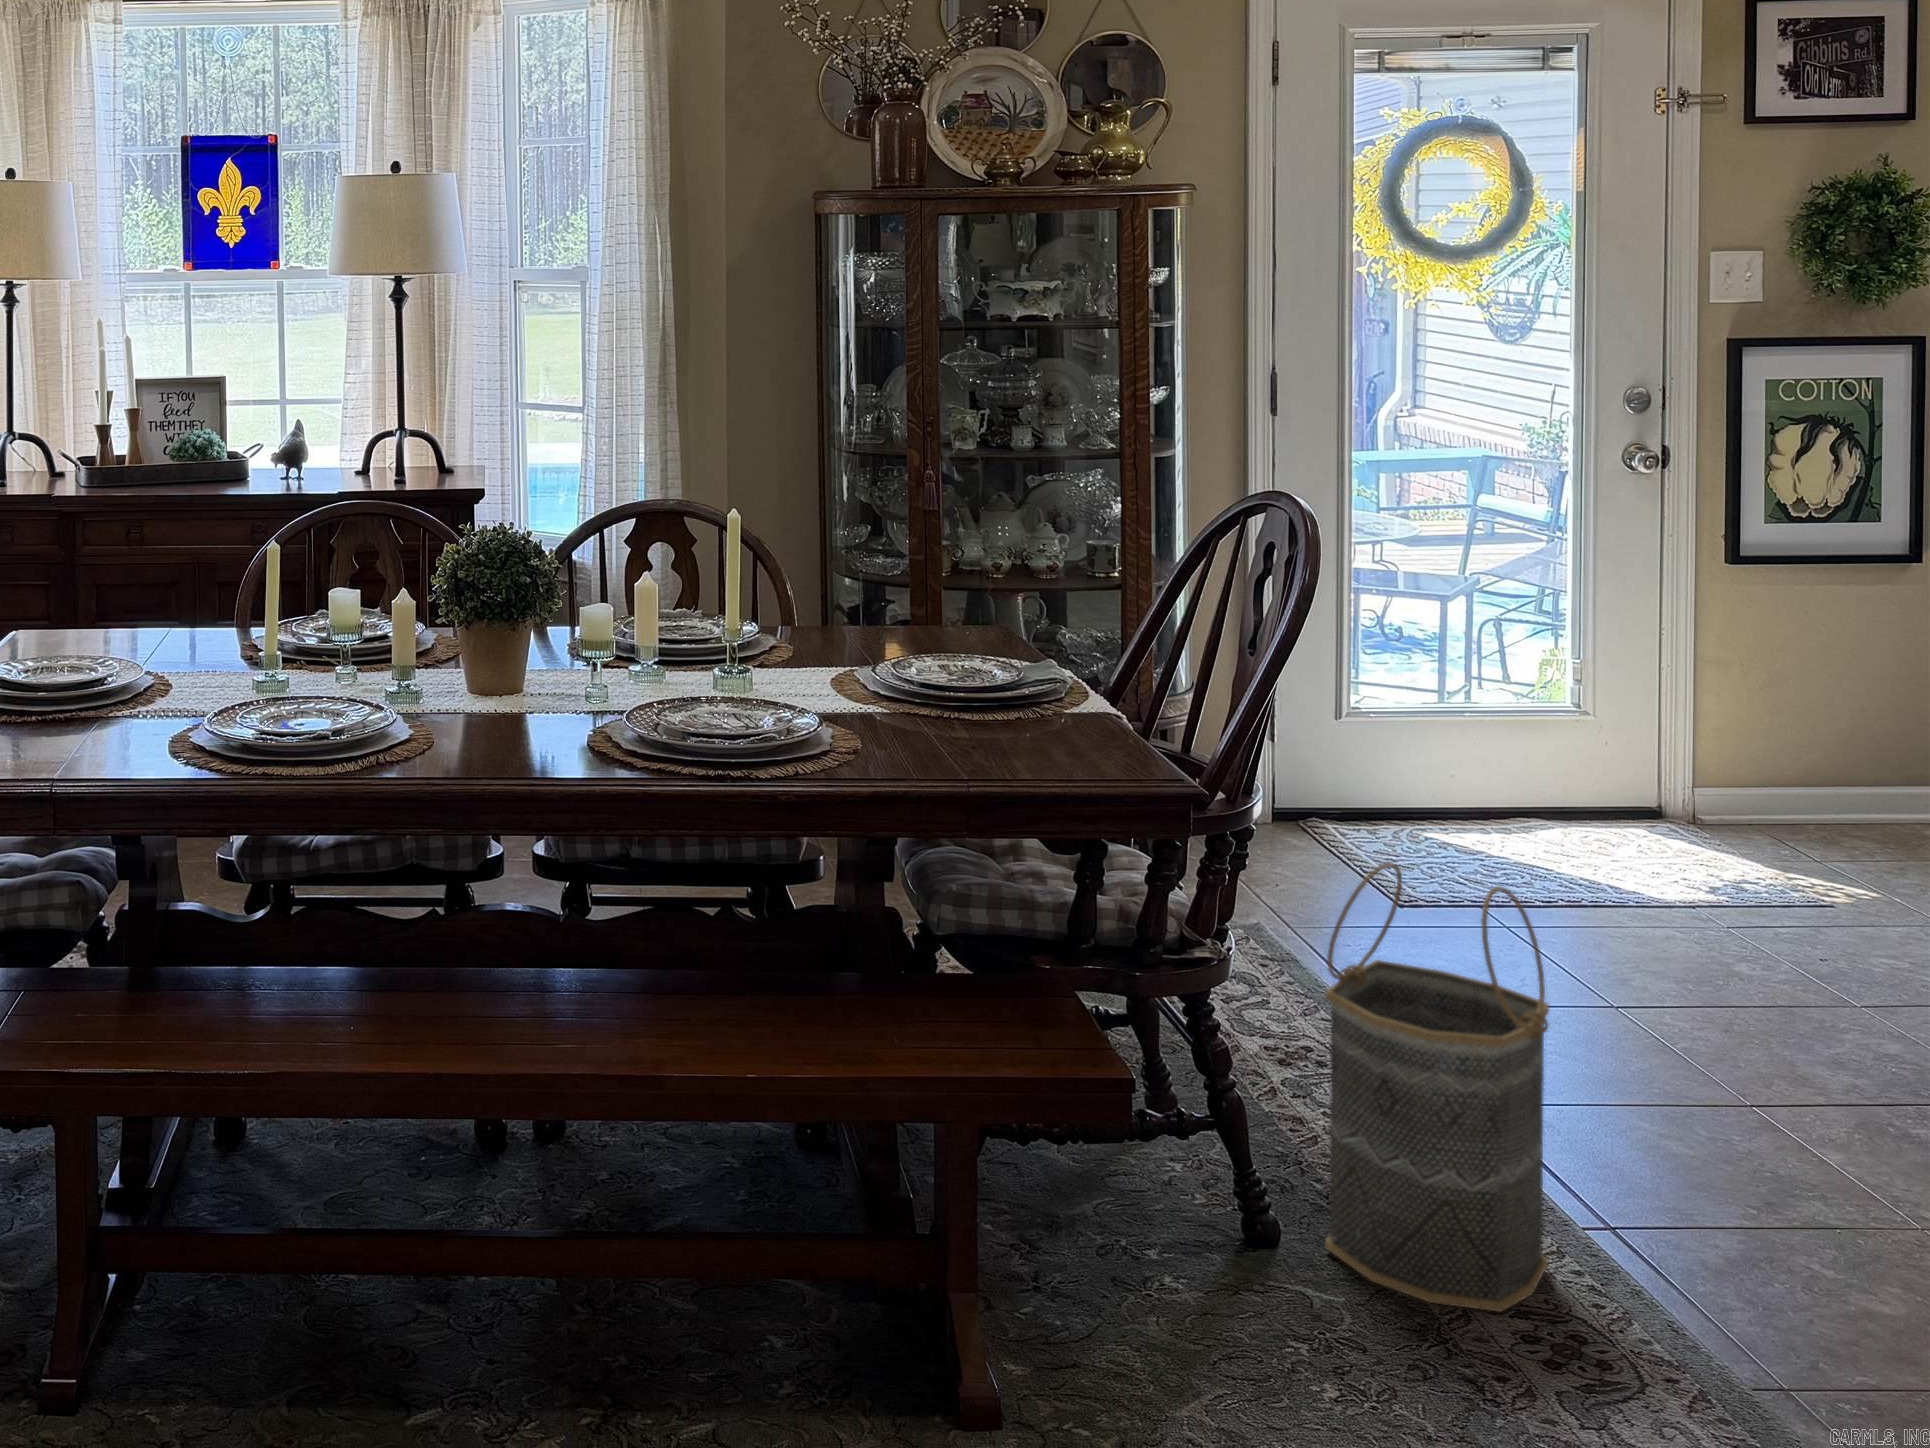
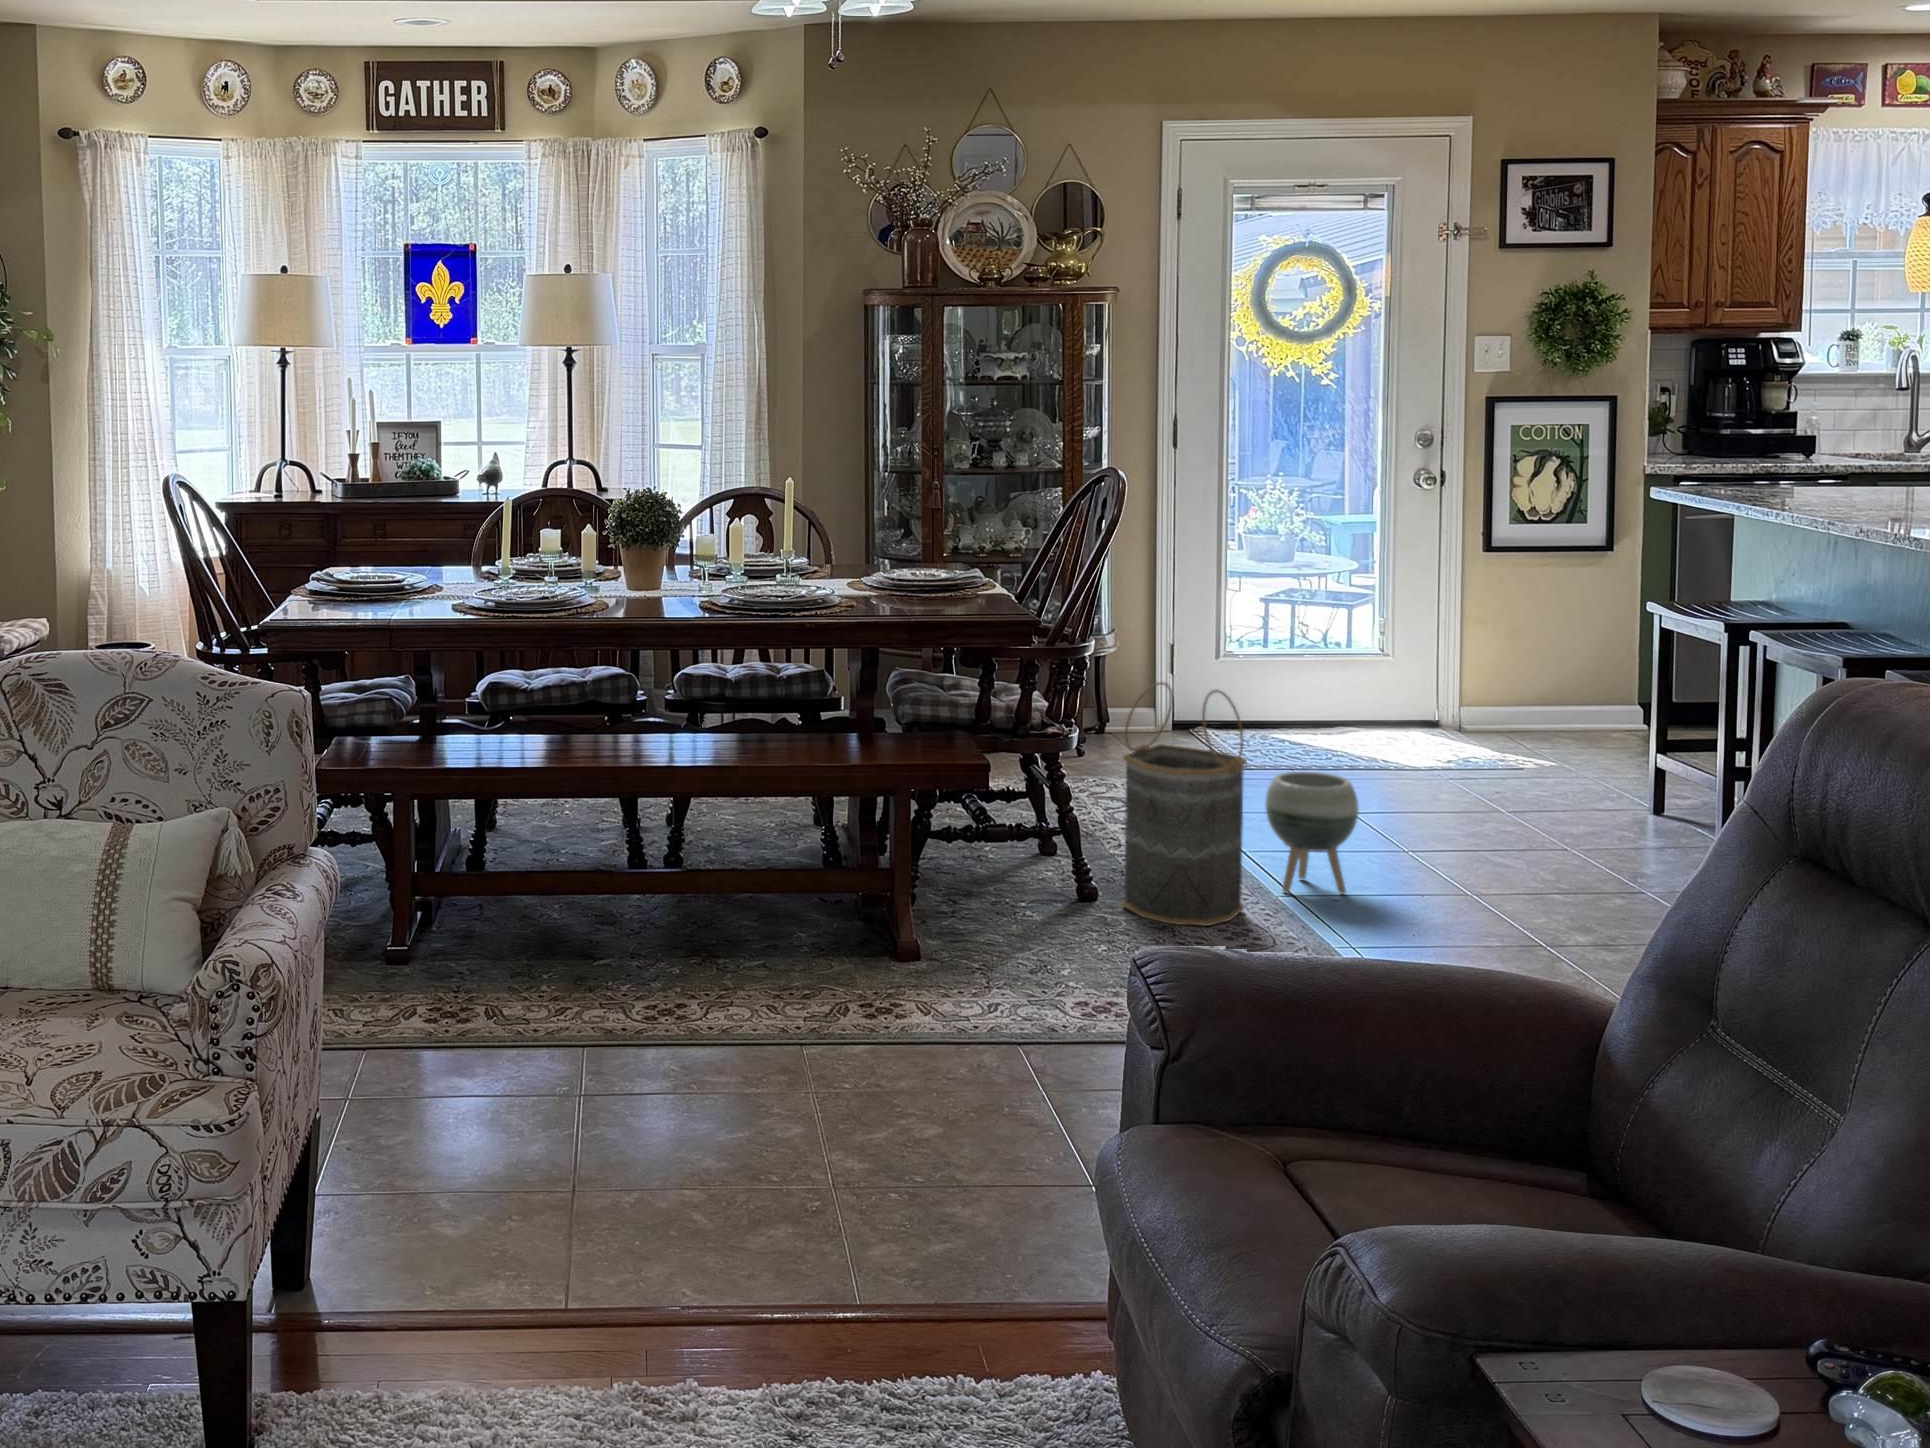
planter: none [1553,997,1728,1222] -> present [1266,772,1359,894]

